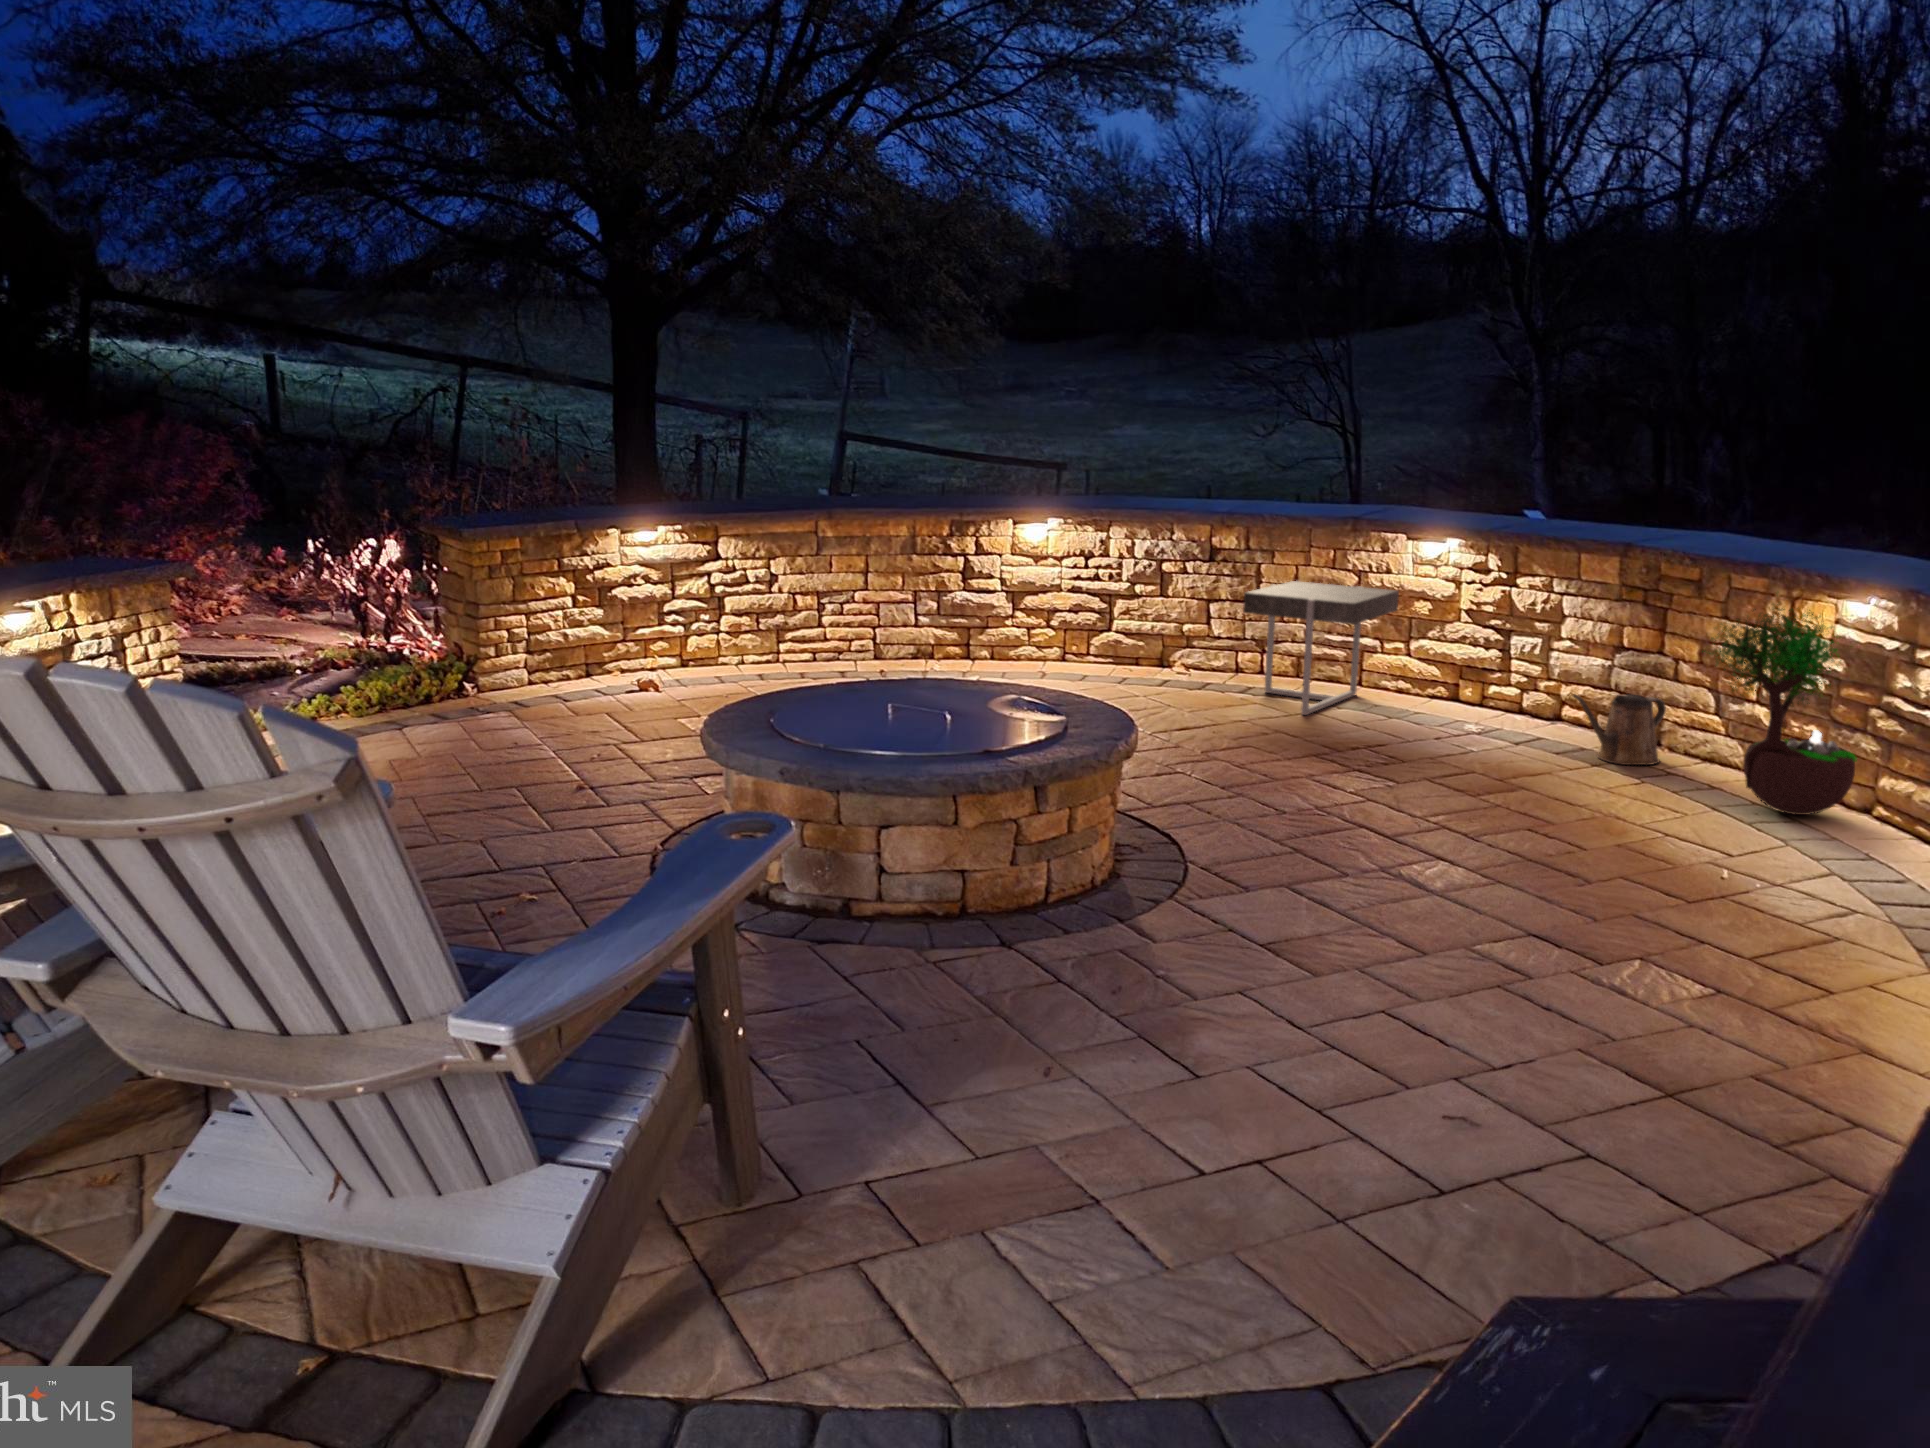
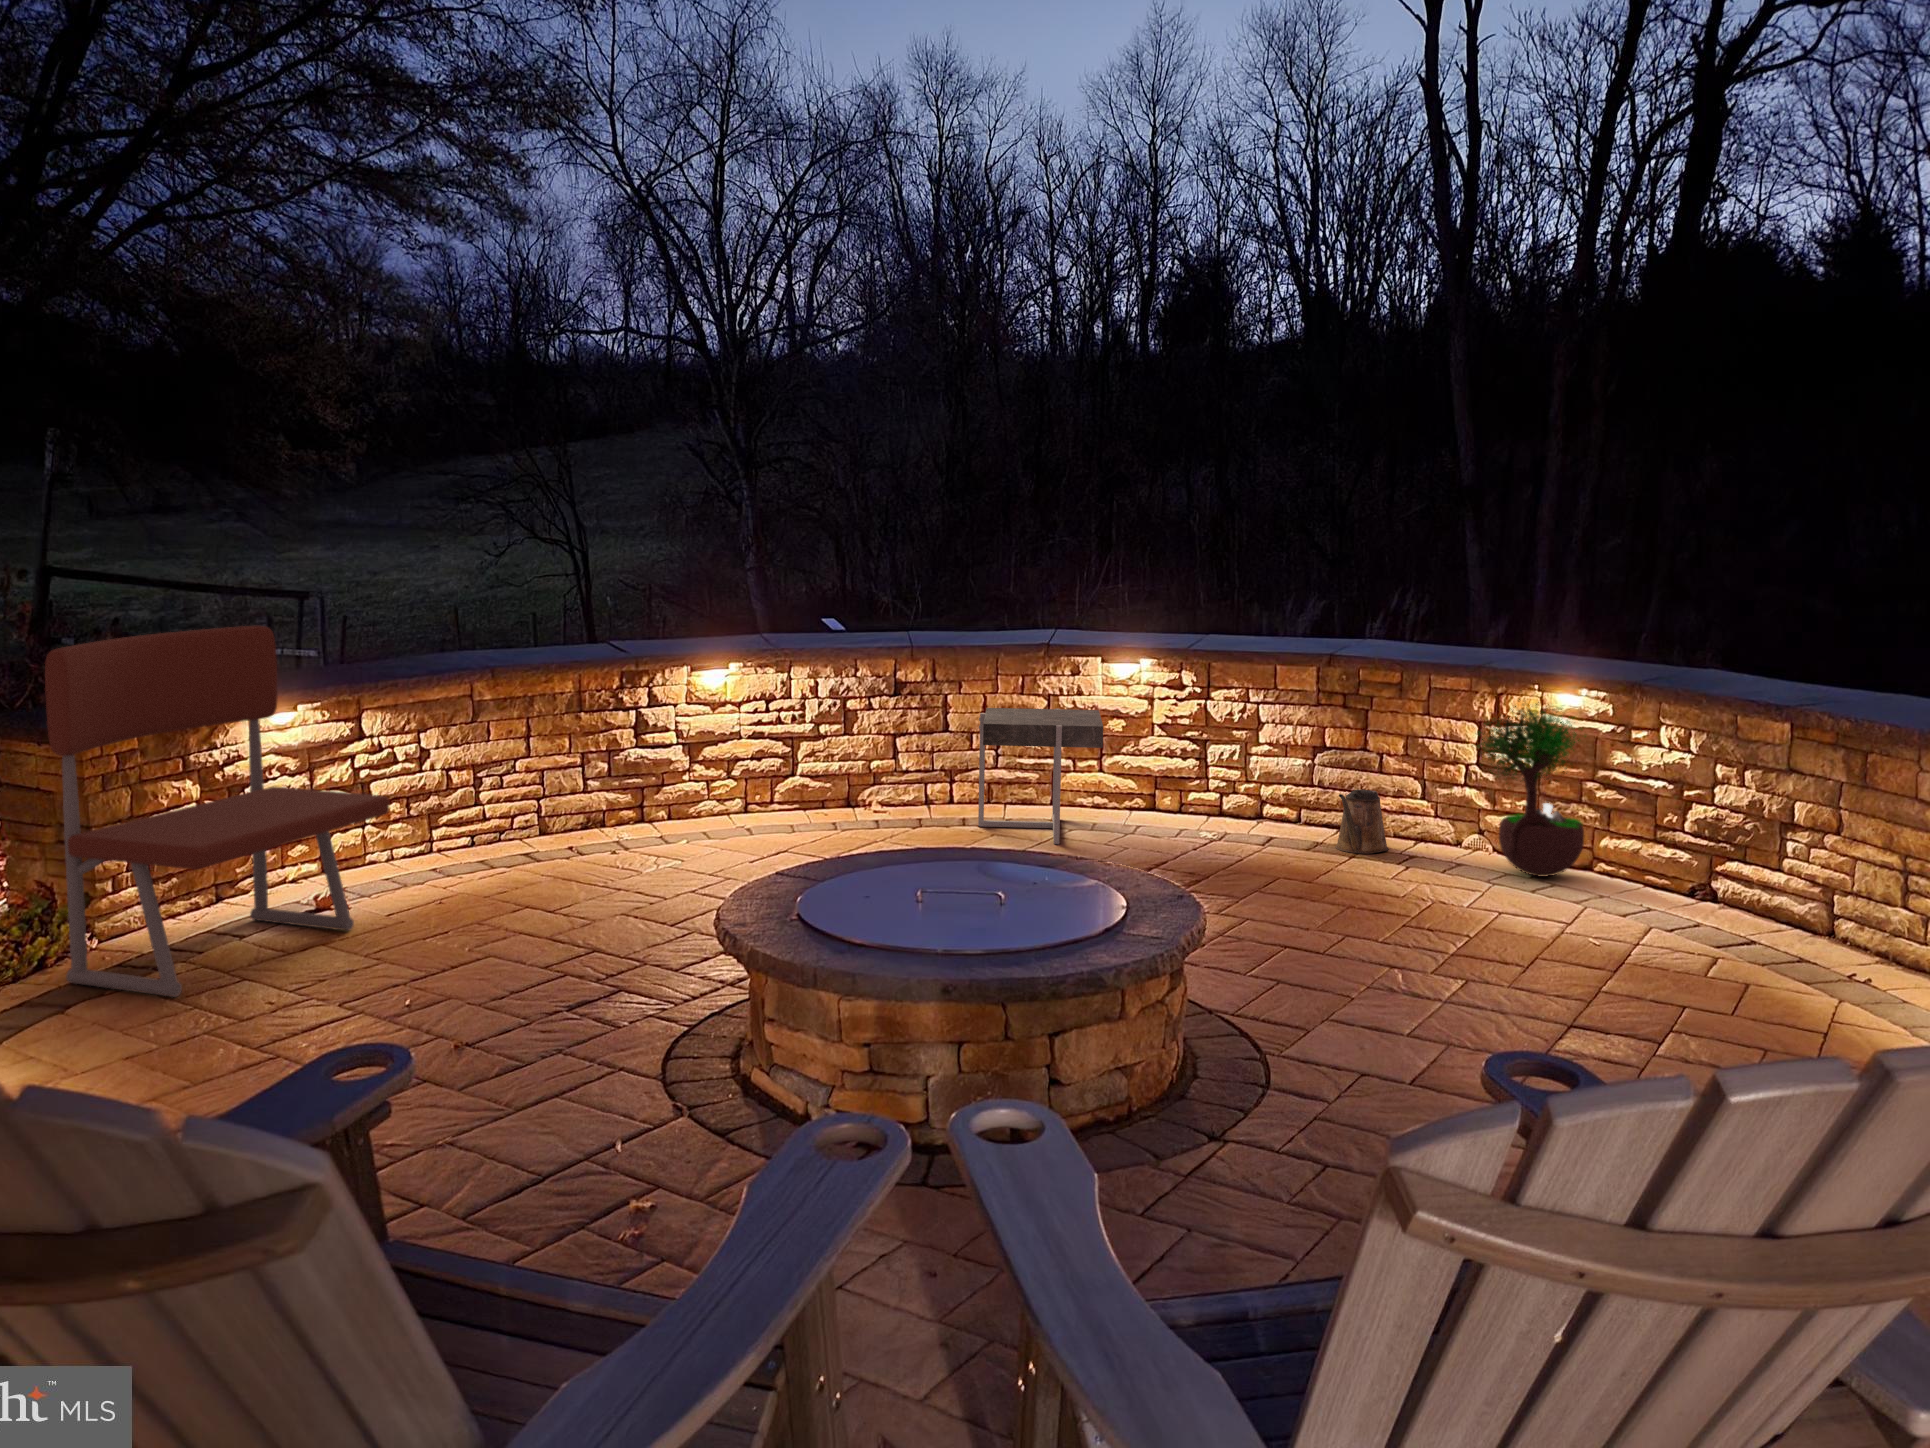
bench: none [411,471,663,727] -> present [45,626,389,997]

